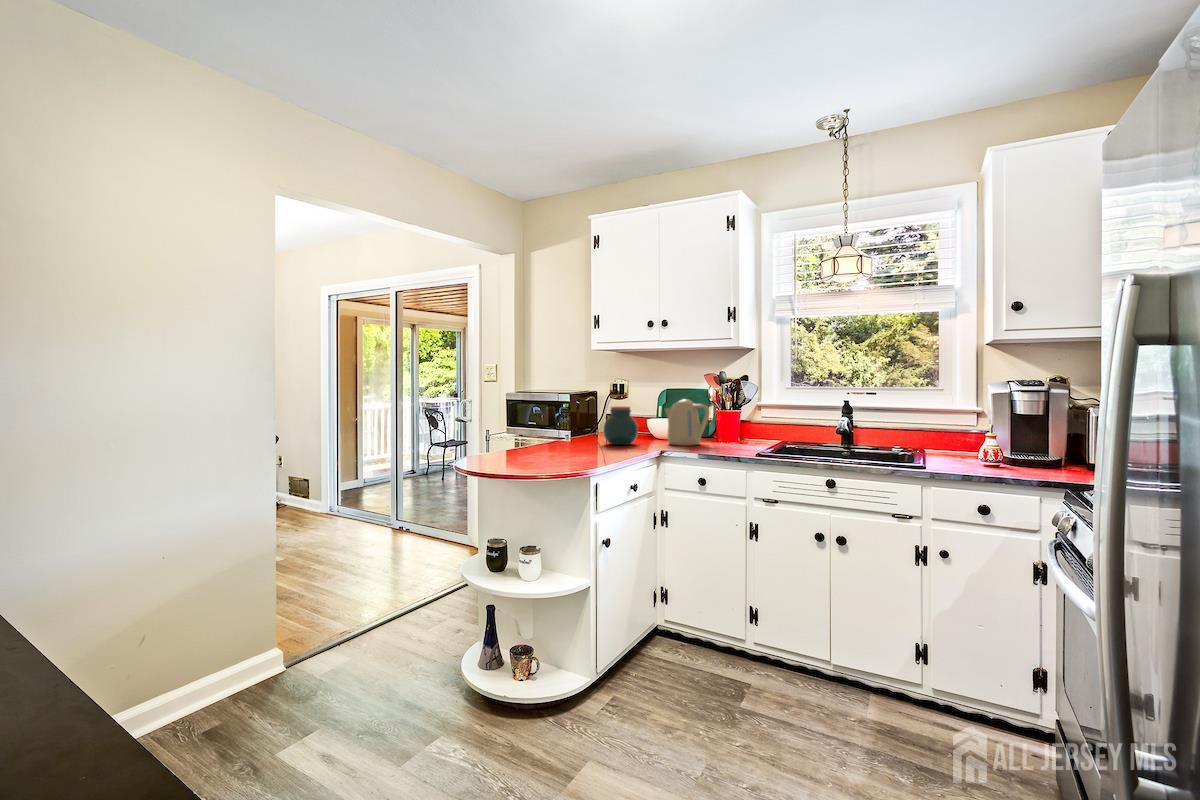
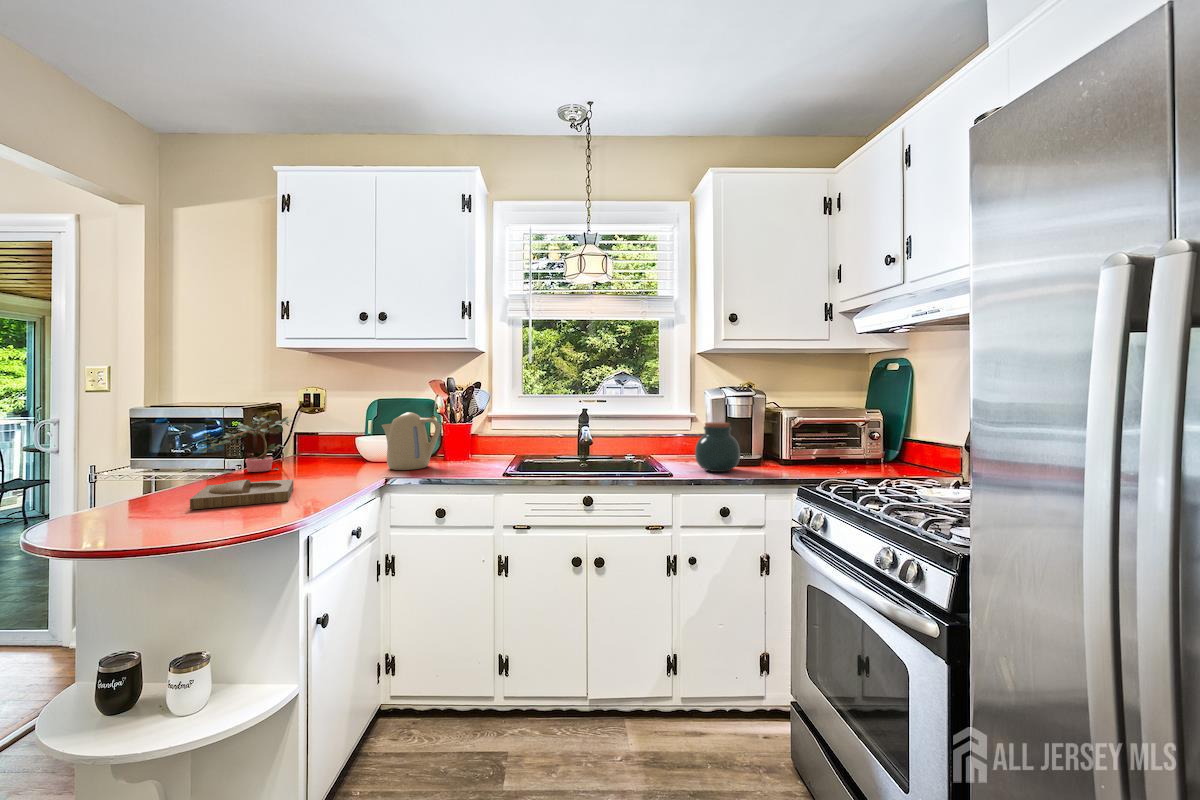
potted plant: none [547,399,604,440] -> present [201,416,293,473]
jar: present [603,406,638,445] -> present [695,422,740,472]
tray: none [541,442,601,458] -> present [190,479,293,510]

